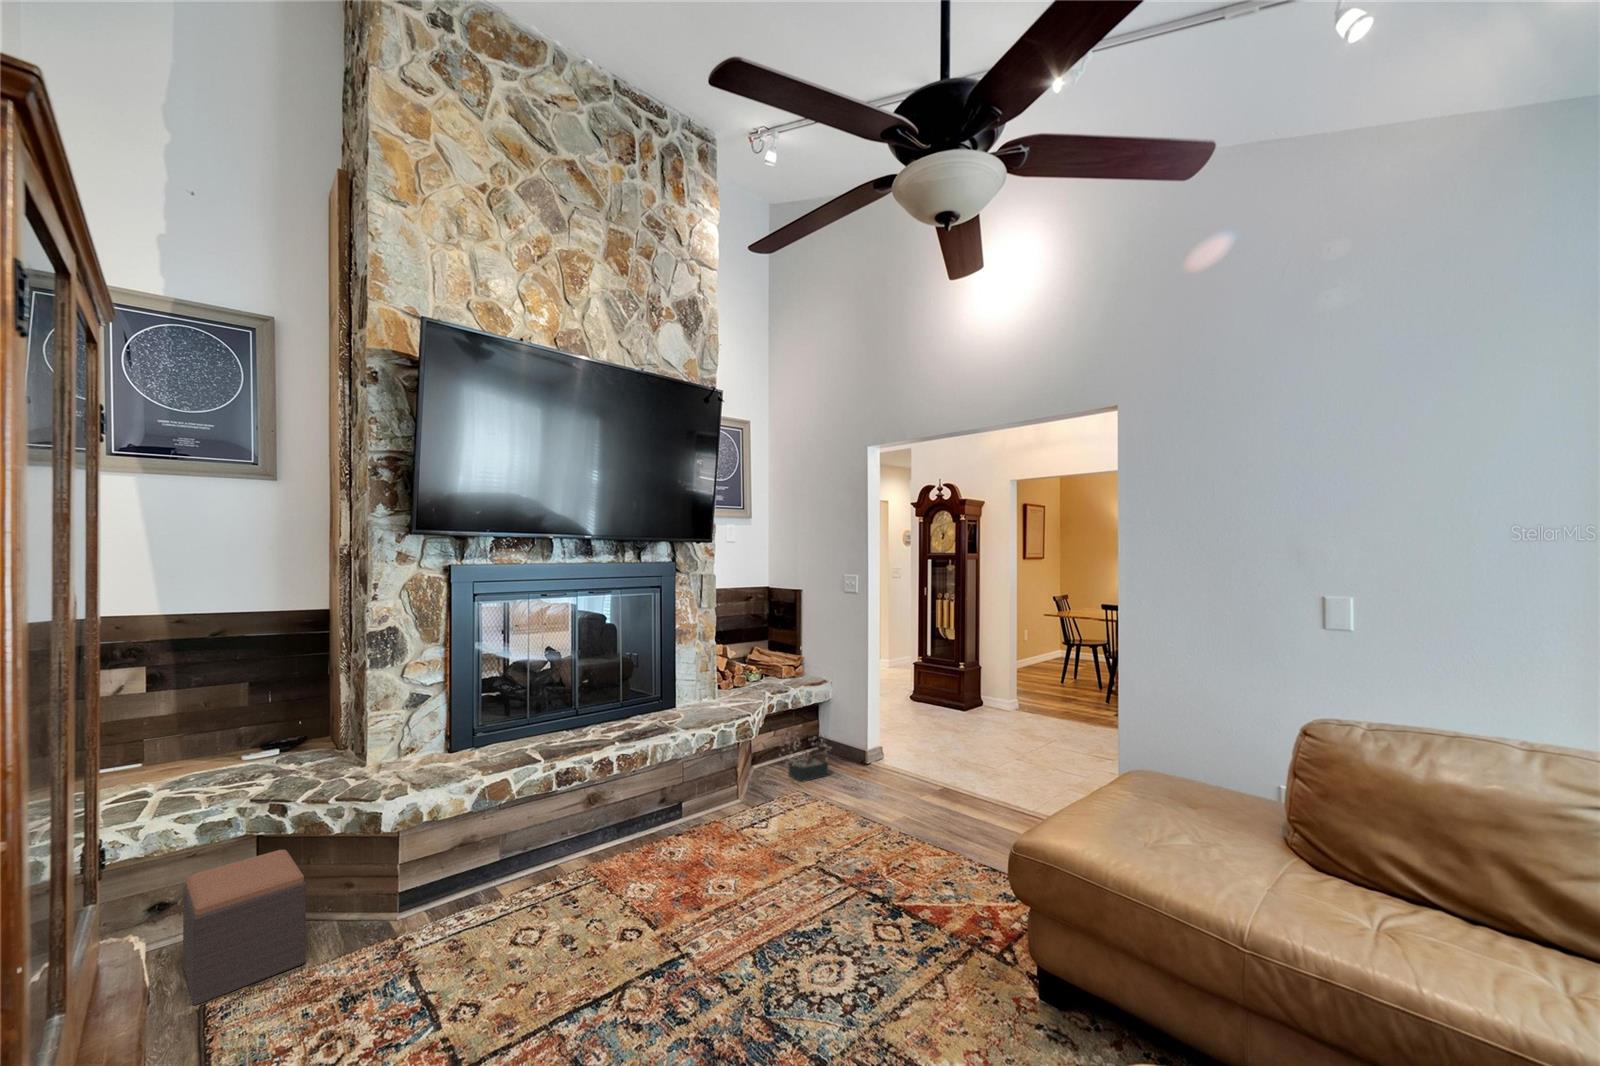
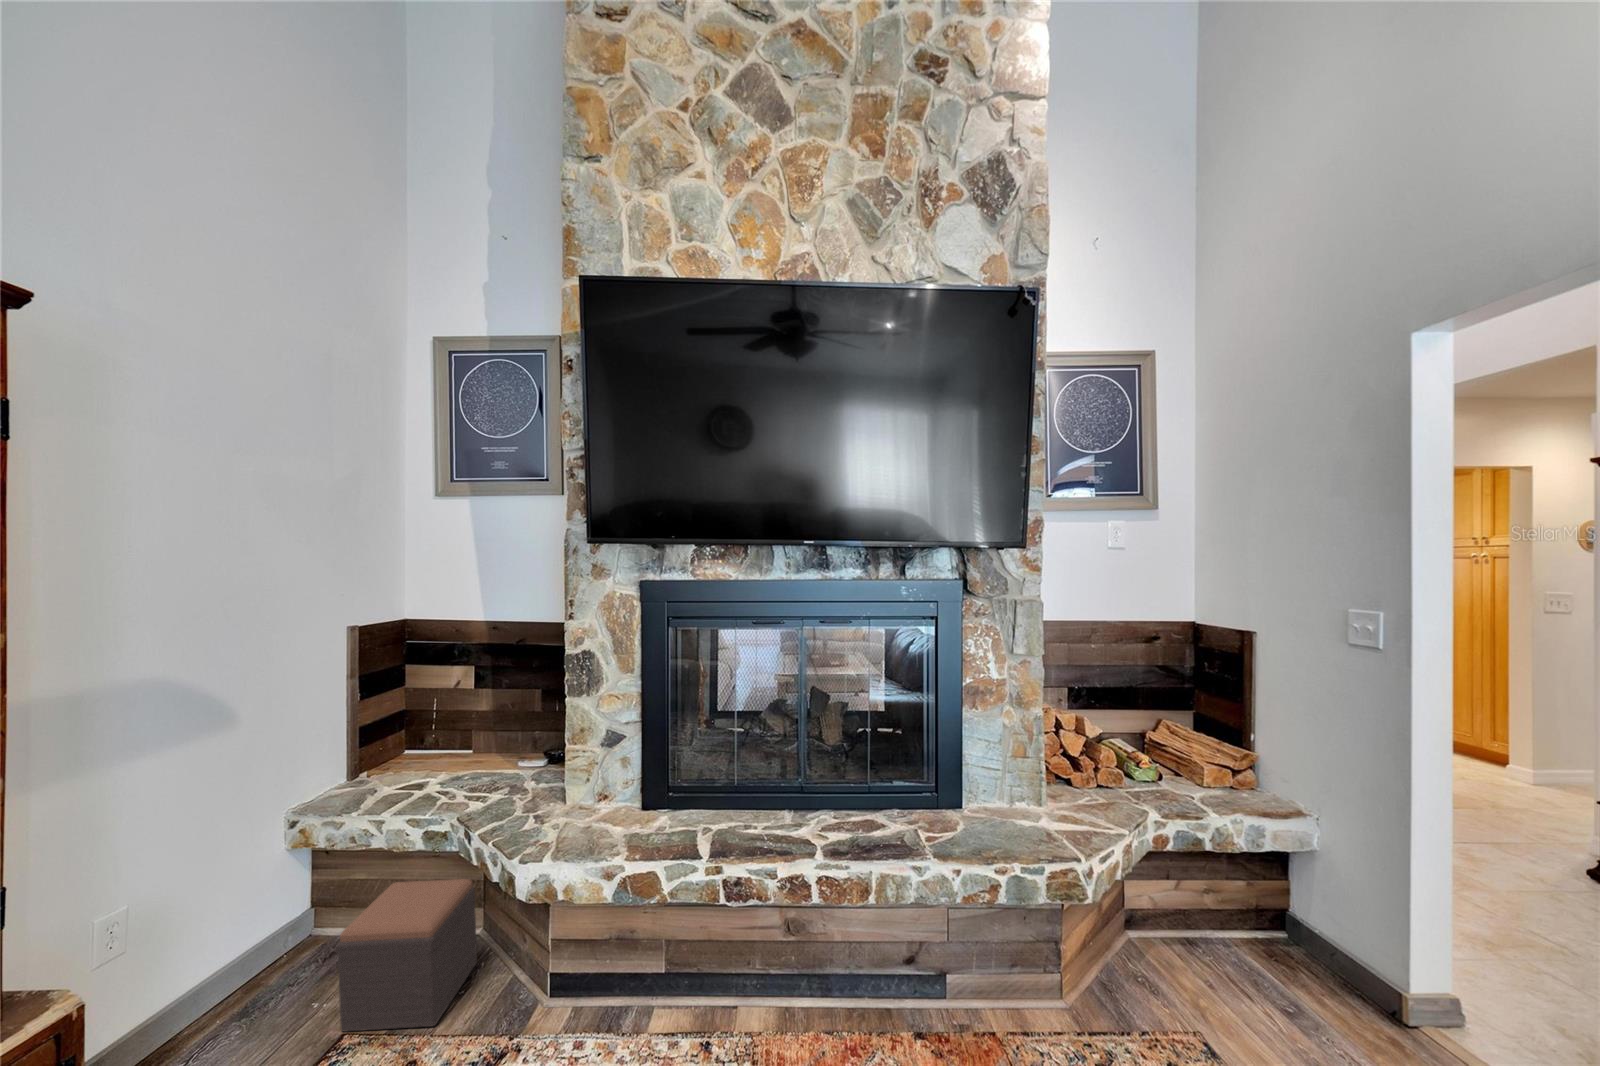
decorative plant: present [779,731,831,782] -> none [1172,885,1303,1011]

